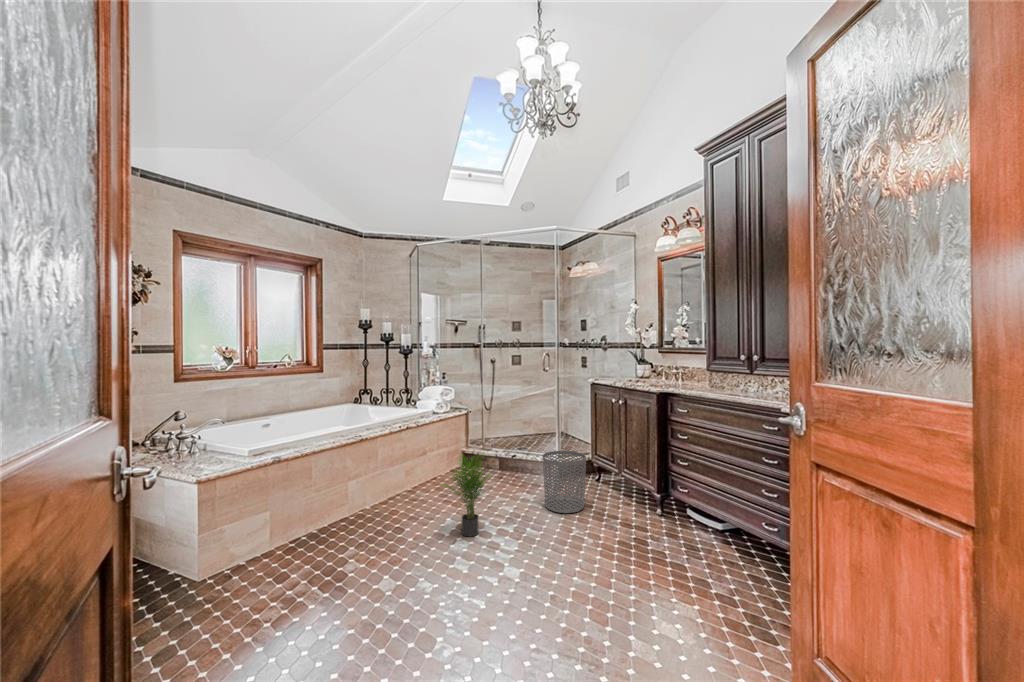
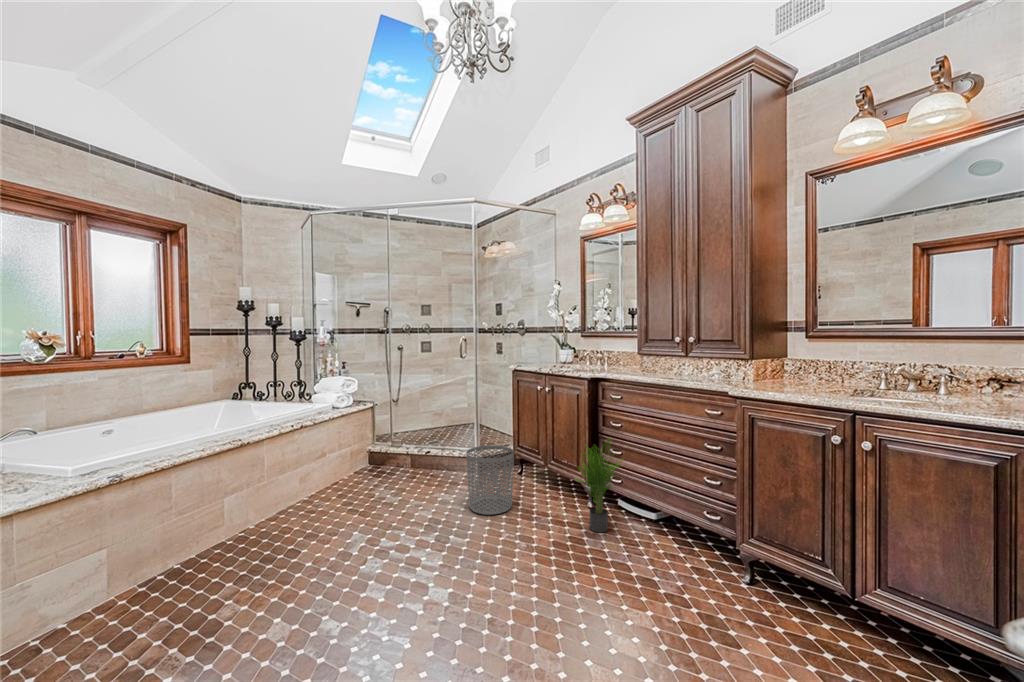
potted plant: present [445,457,490,537] -> present [581,441,619,533]

